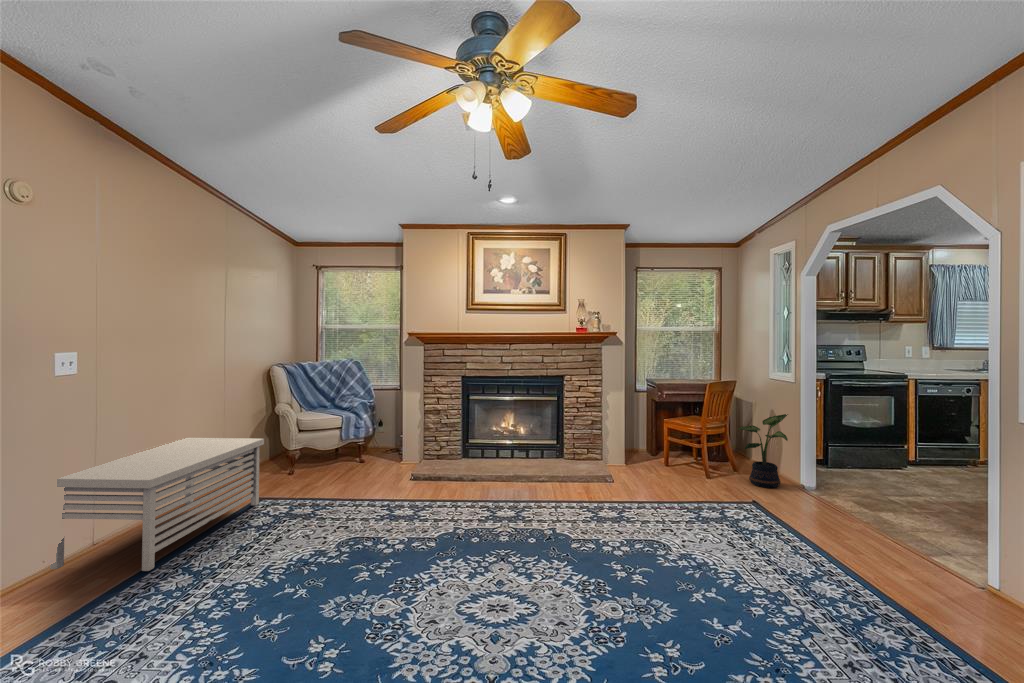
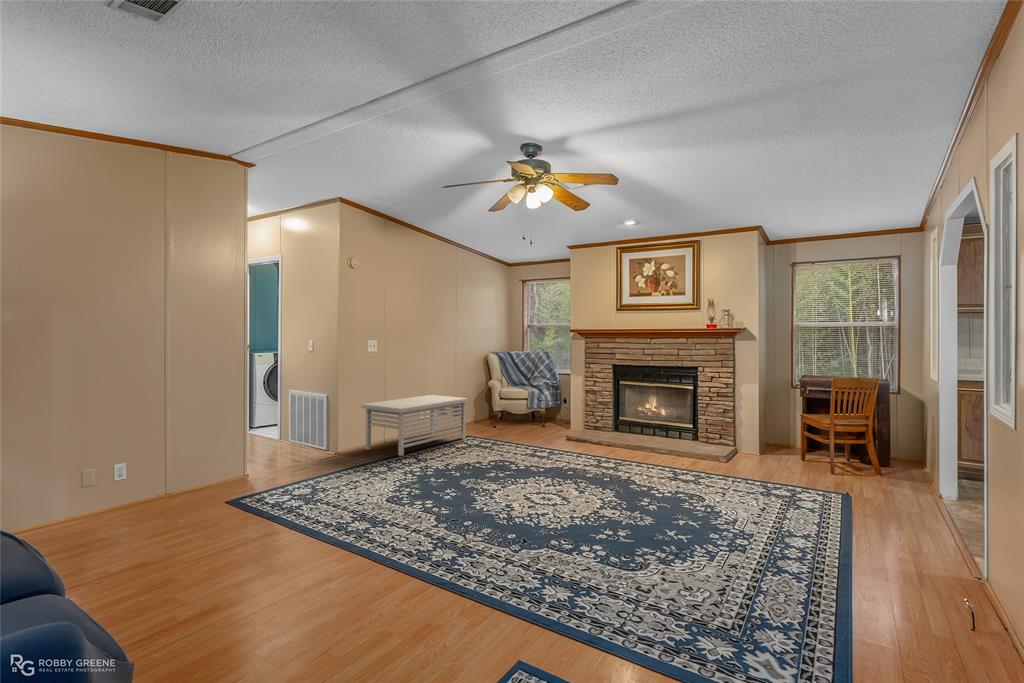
potted plant: present [738,414,788,488] -> none [858,412,926,484]

